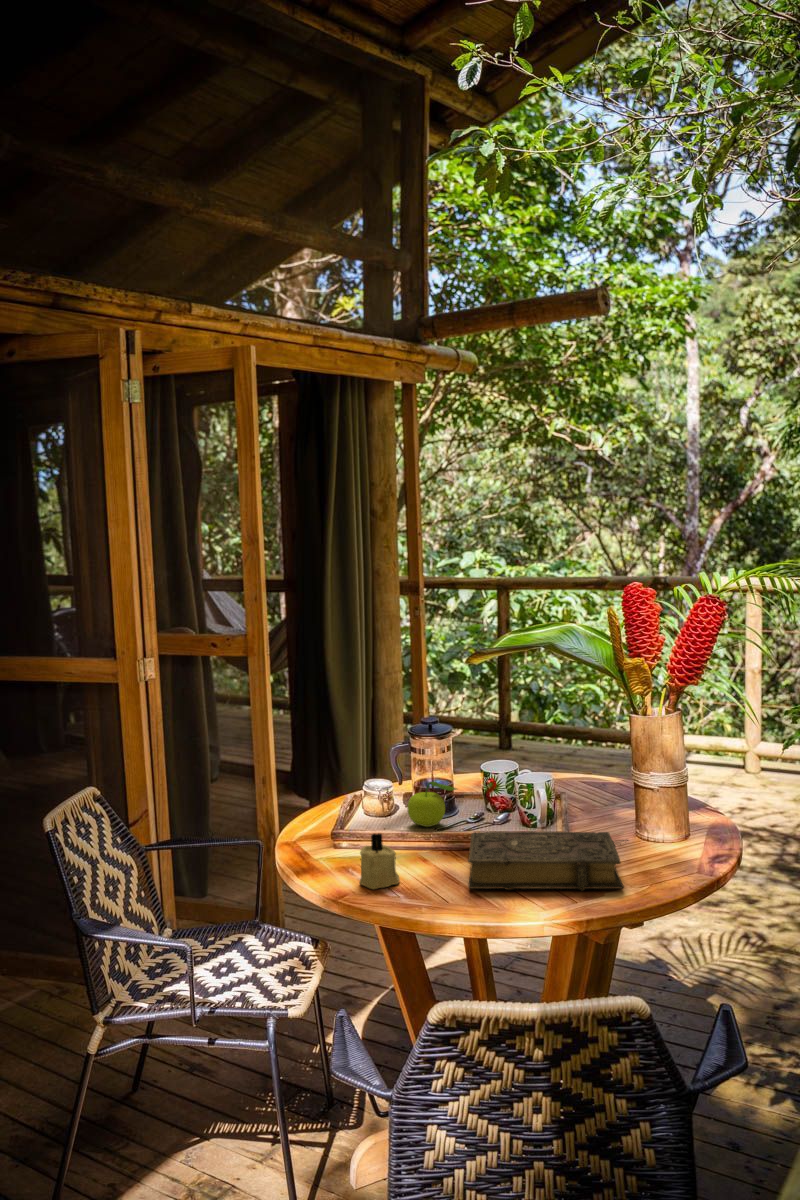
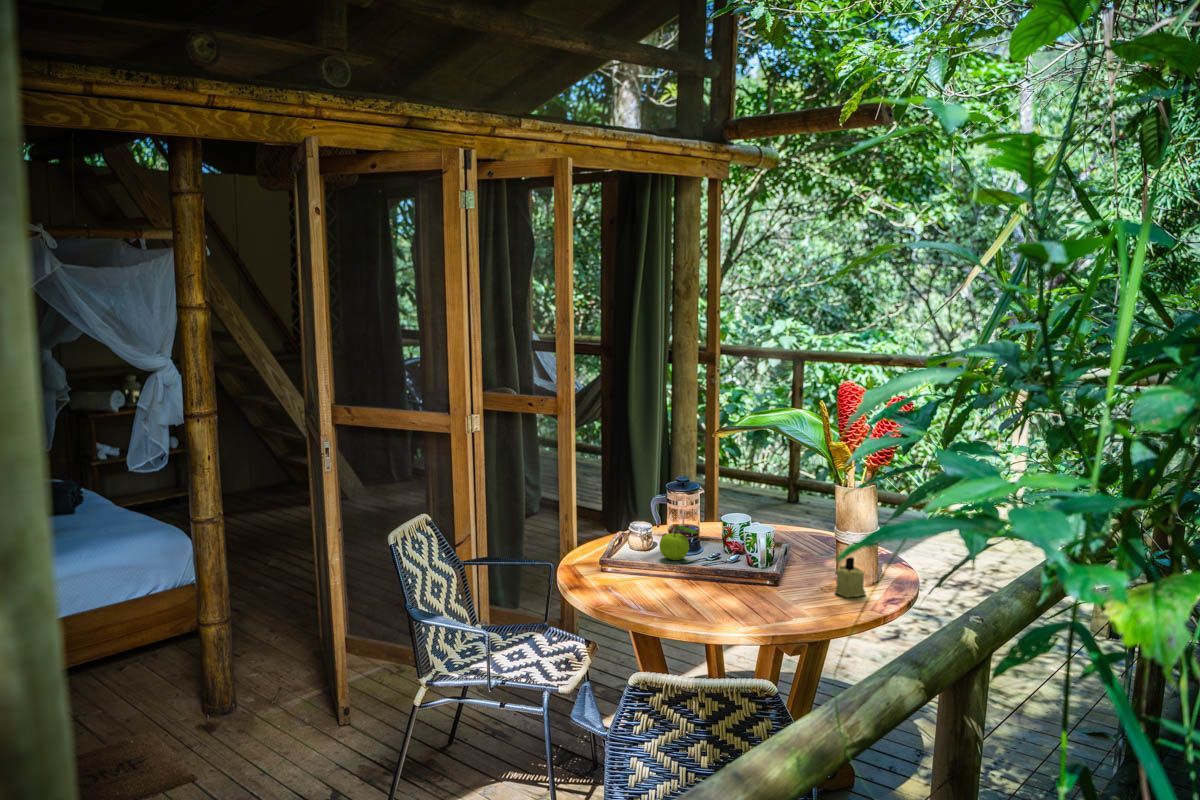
book: present [468,832,624,891] -> none [693,566,811,616]
candle: present [360,833,400,889] -> present [835,557,865,598]

